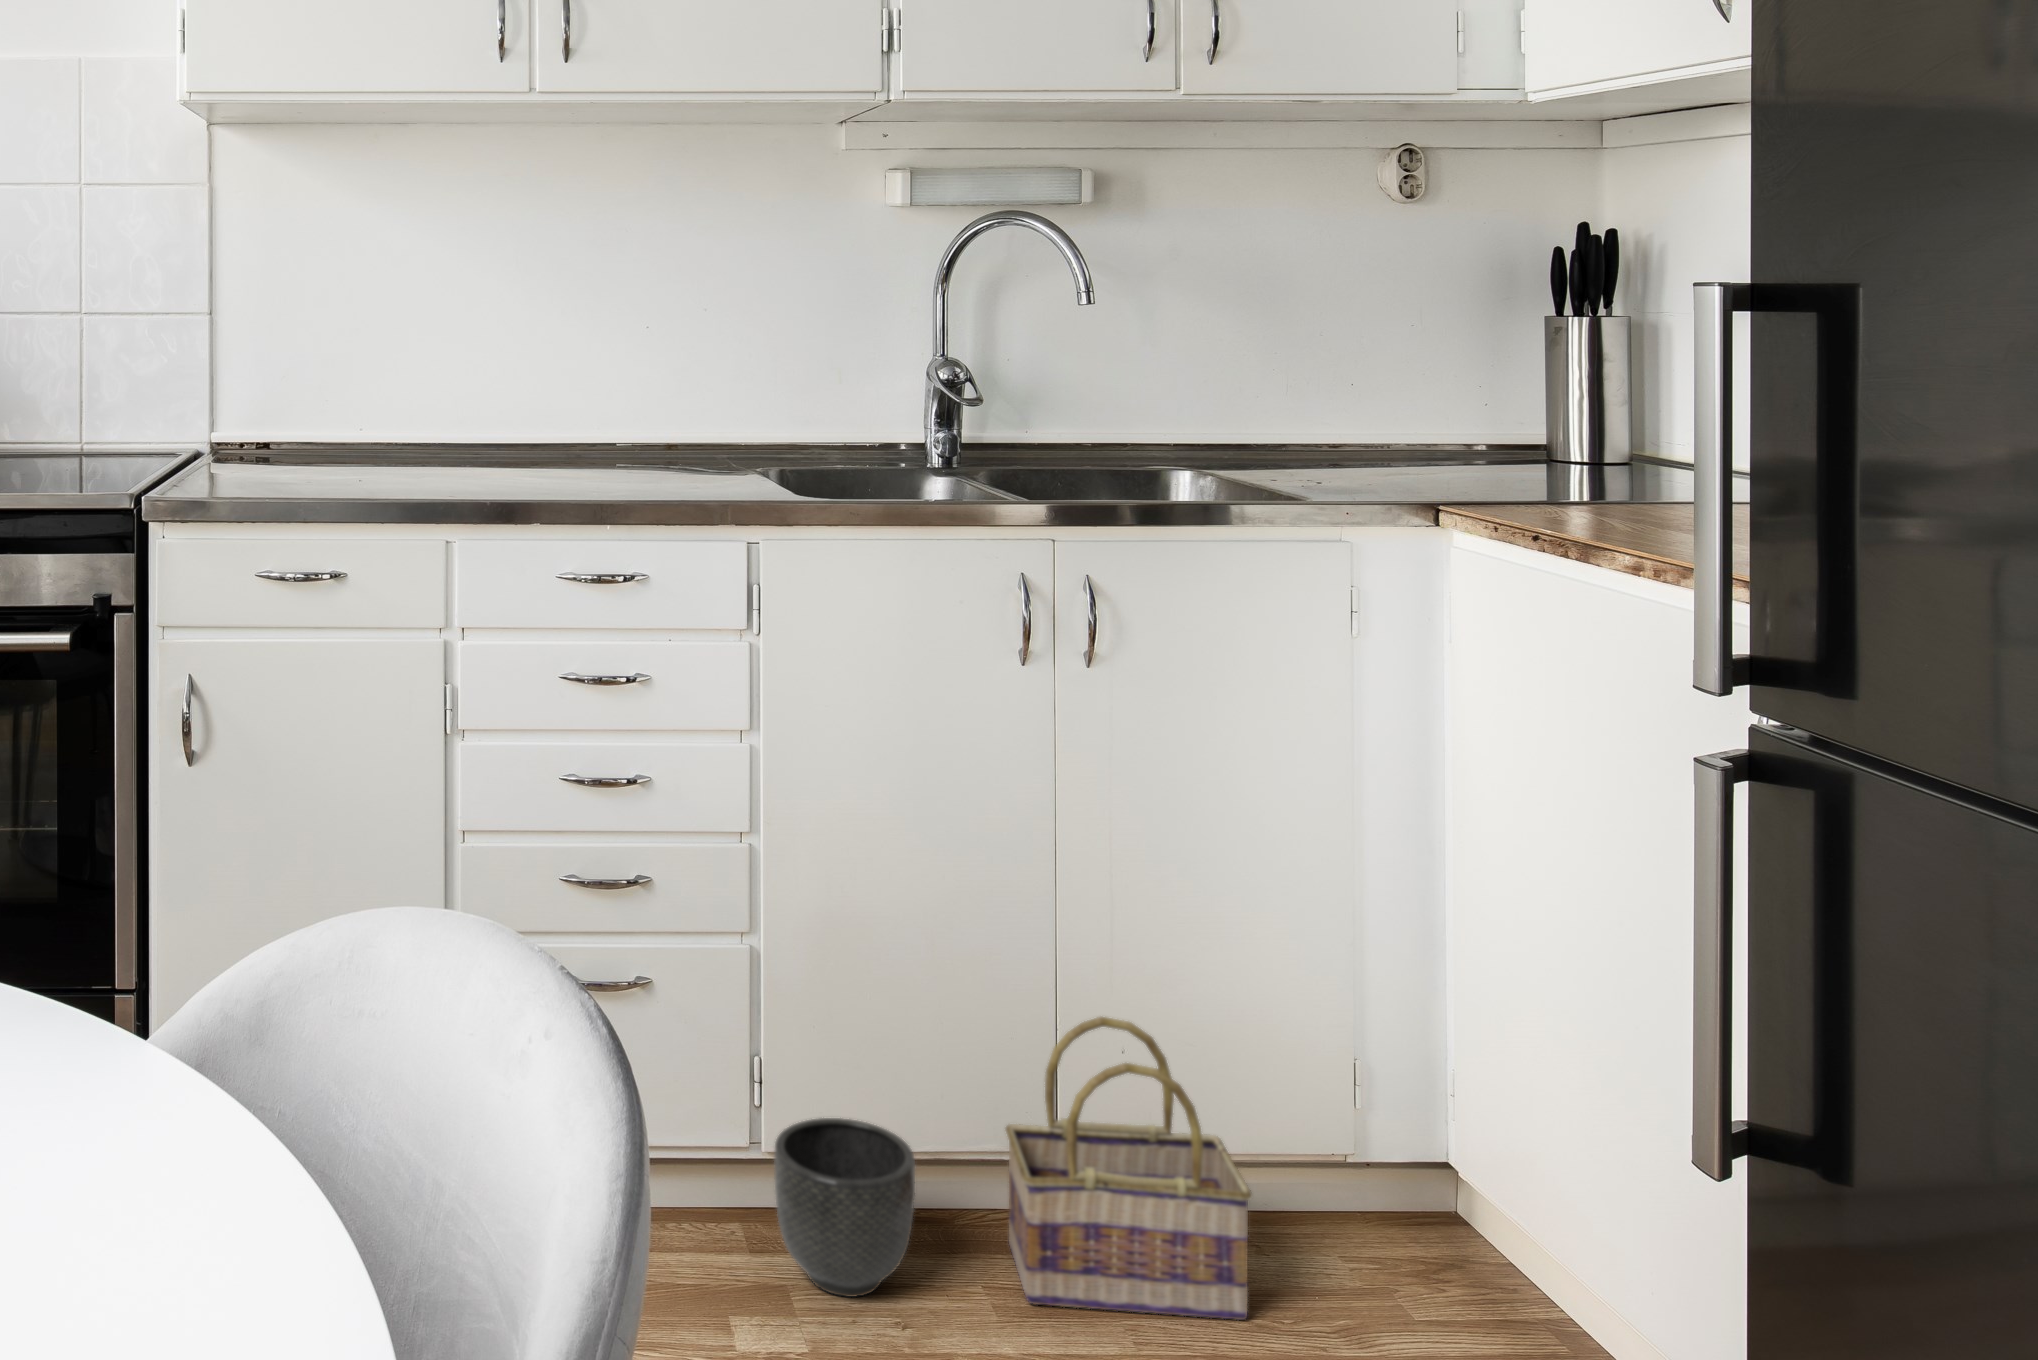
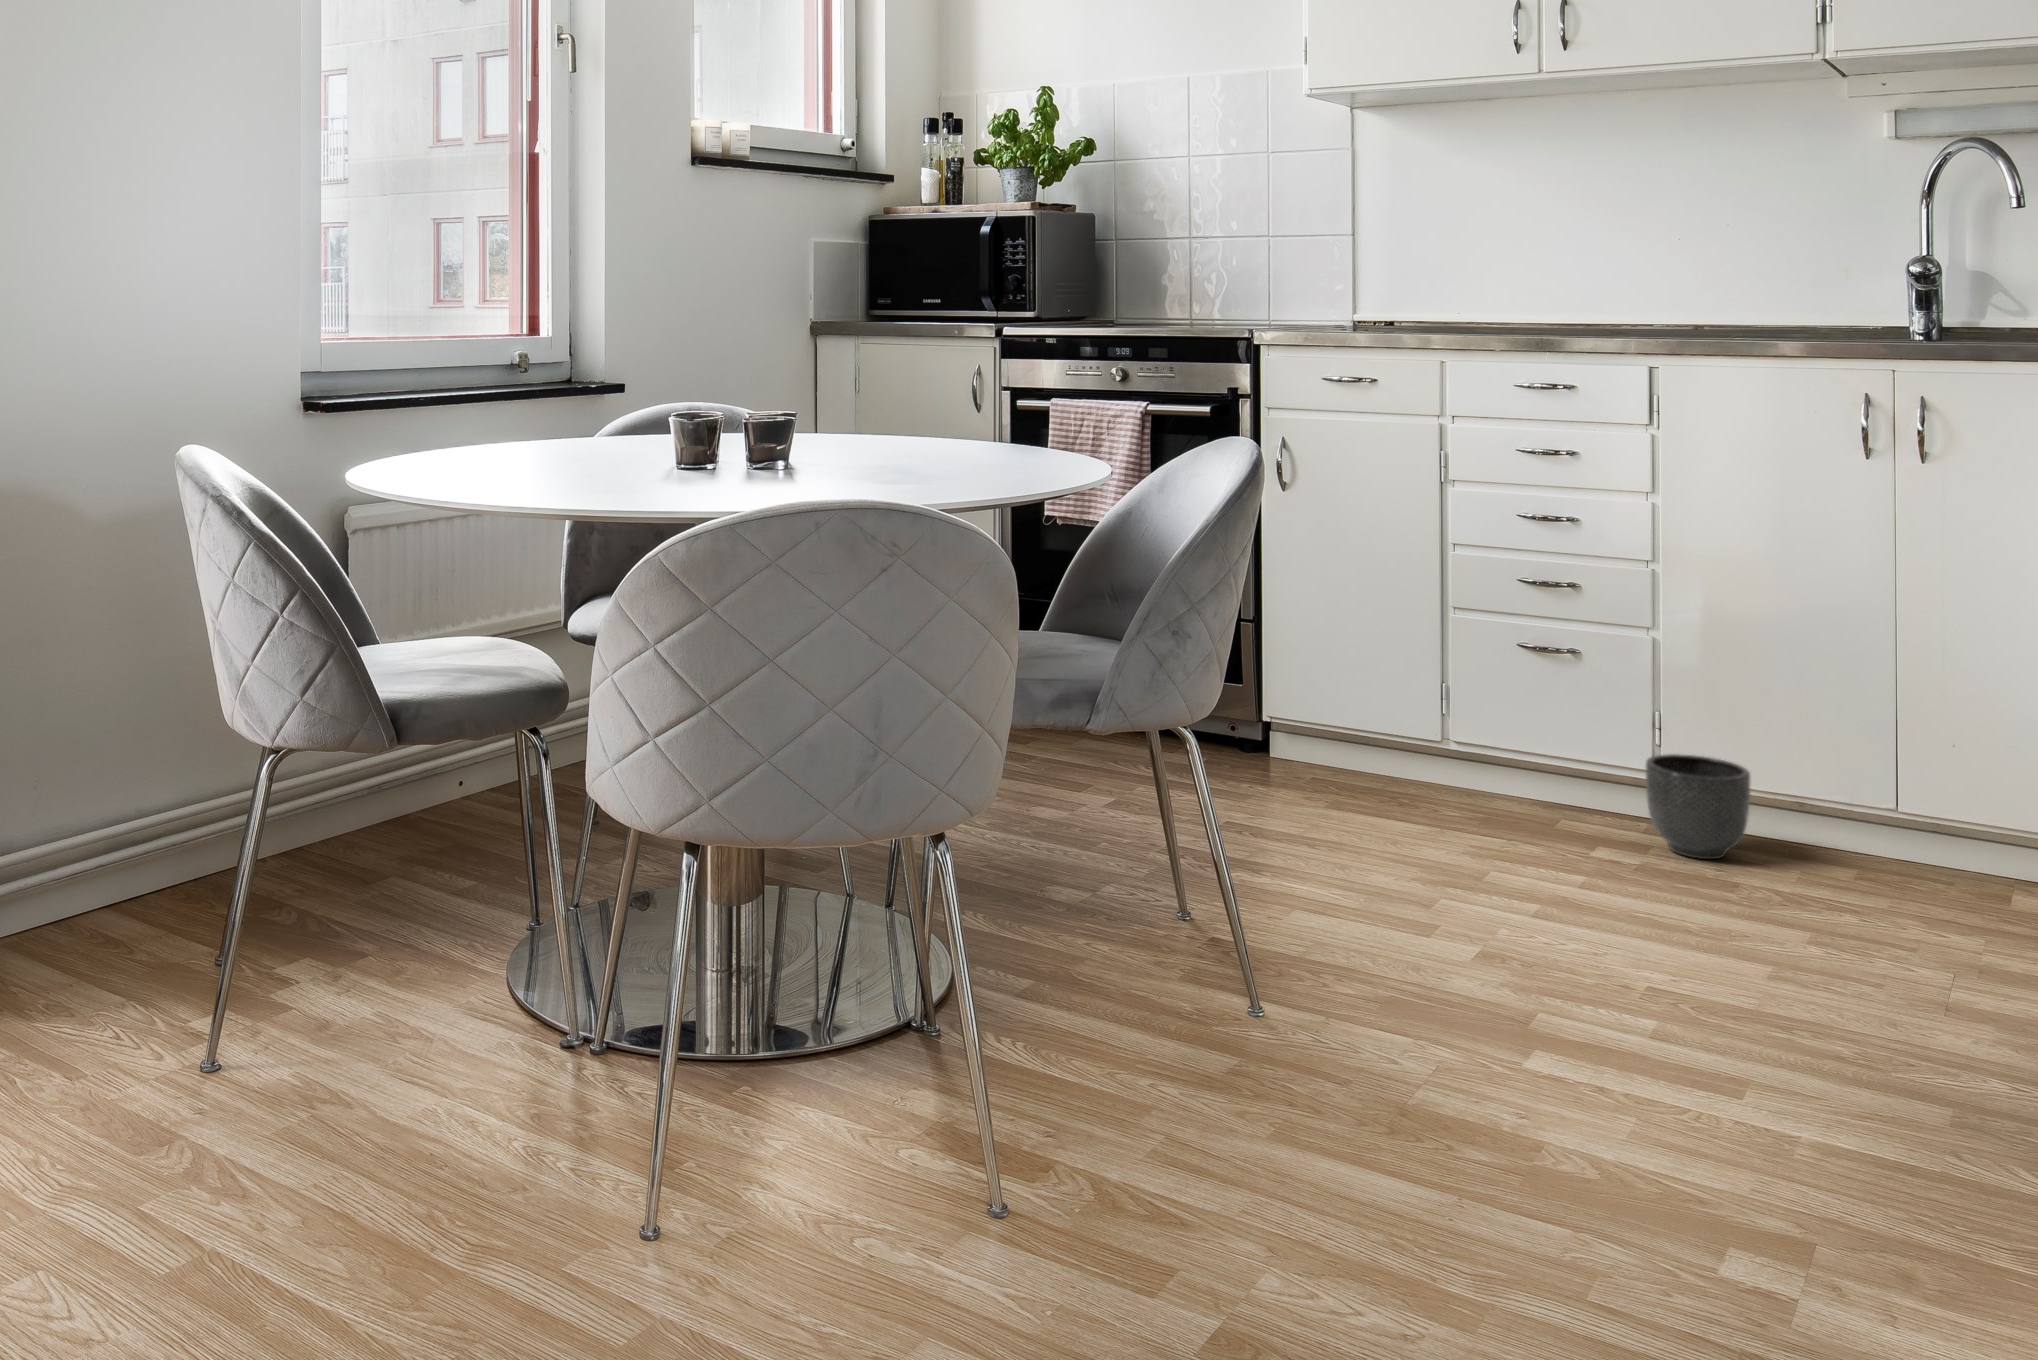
basket: present [1006,1017,1252,1320] -> none [1821,711,2019,919]

